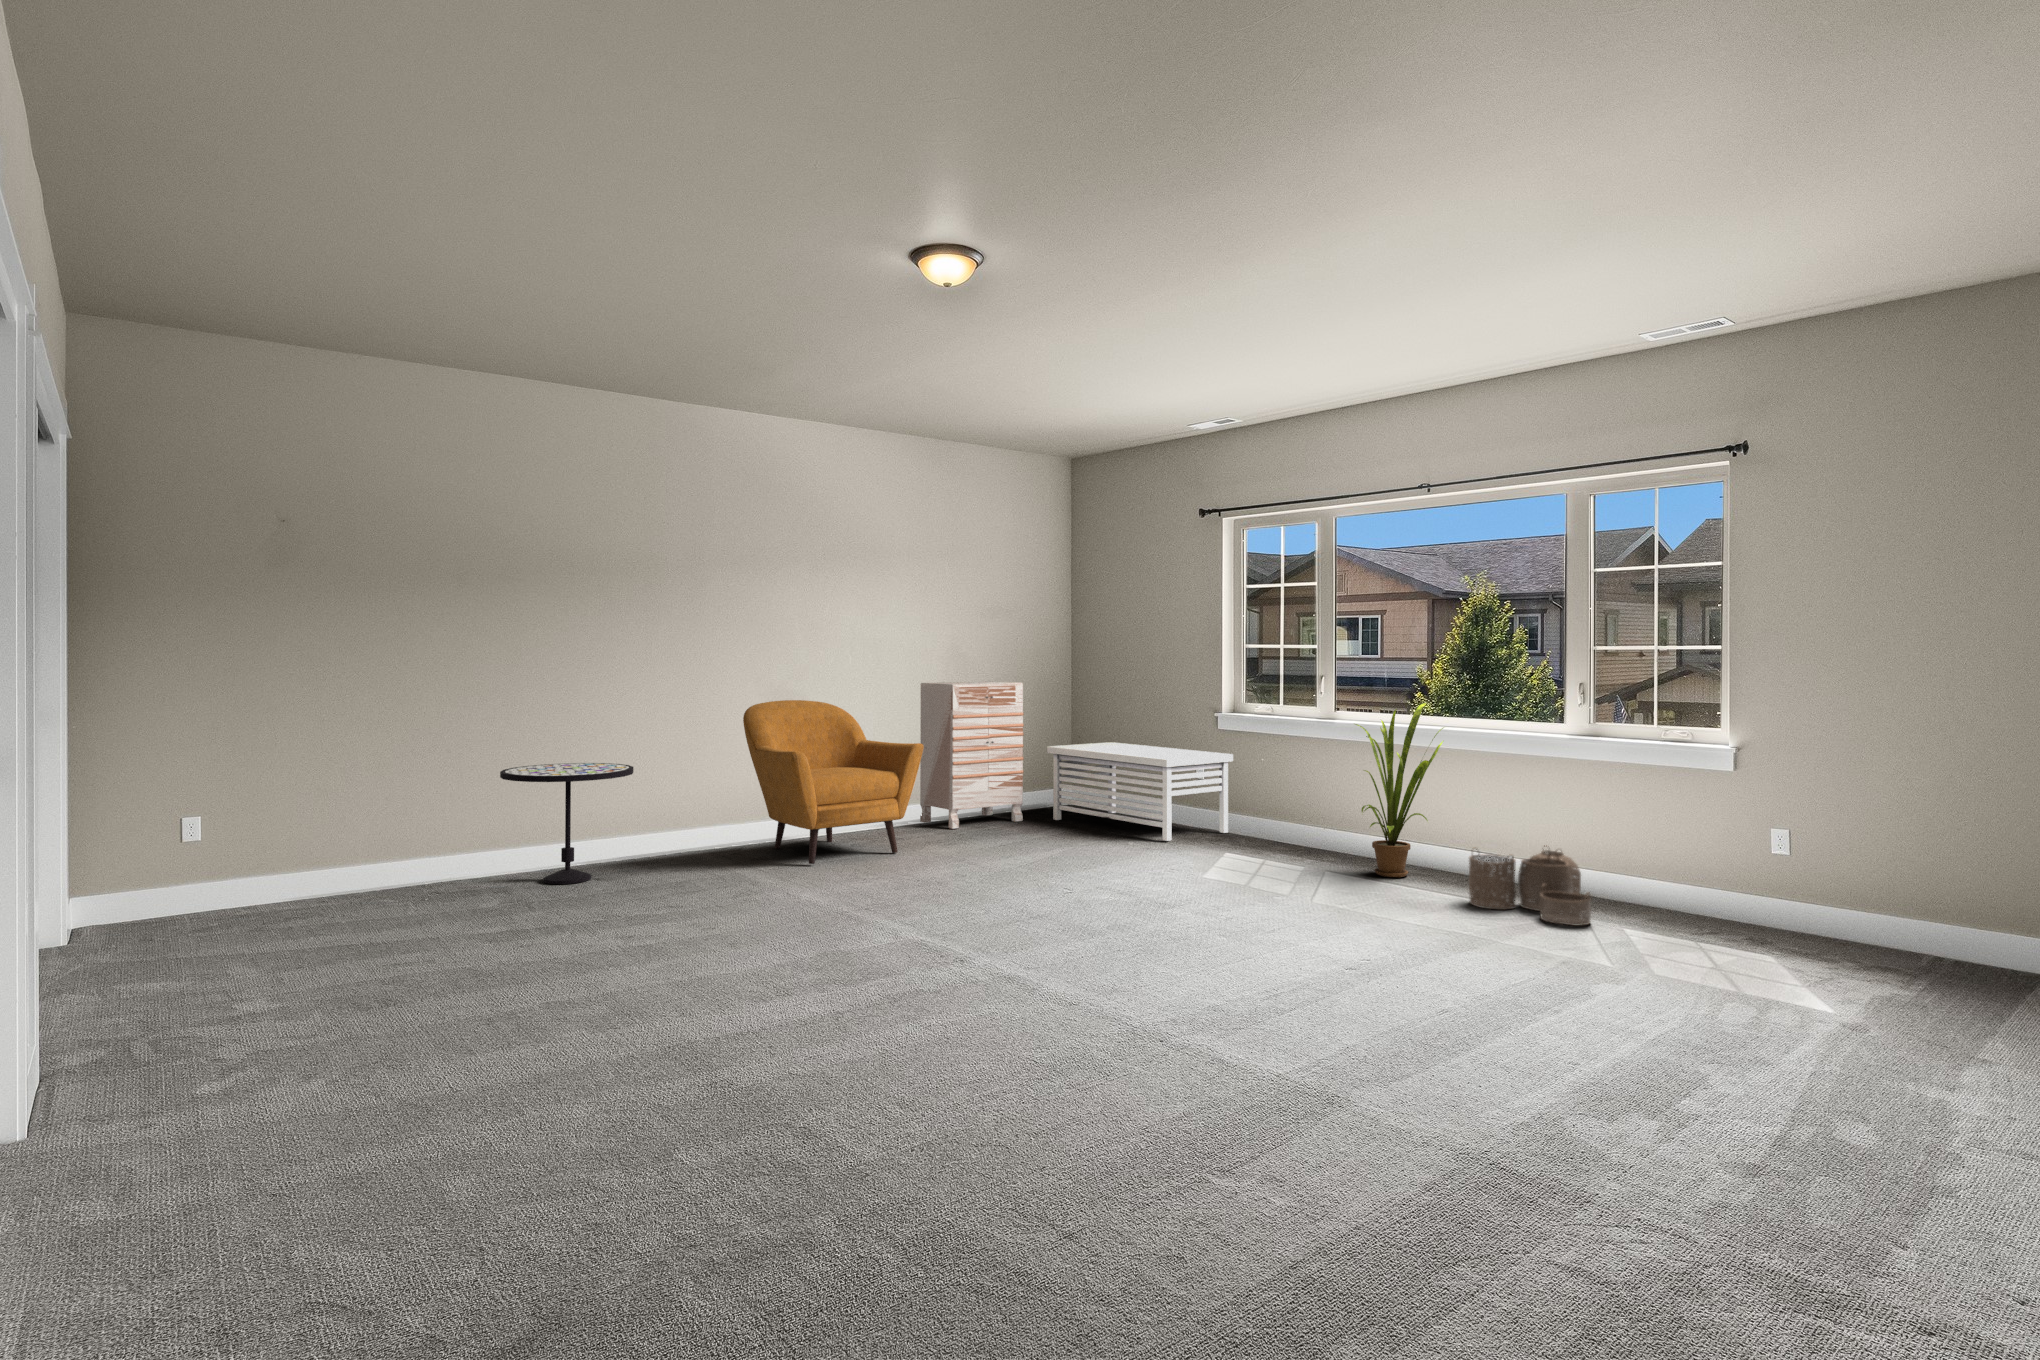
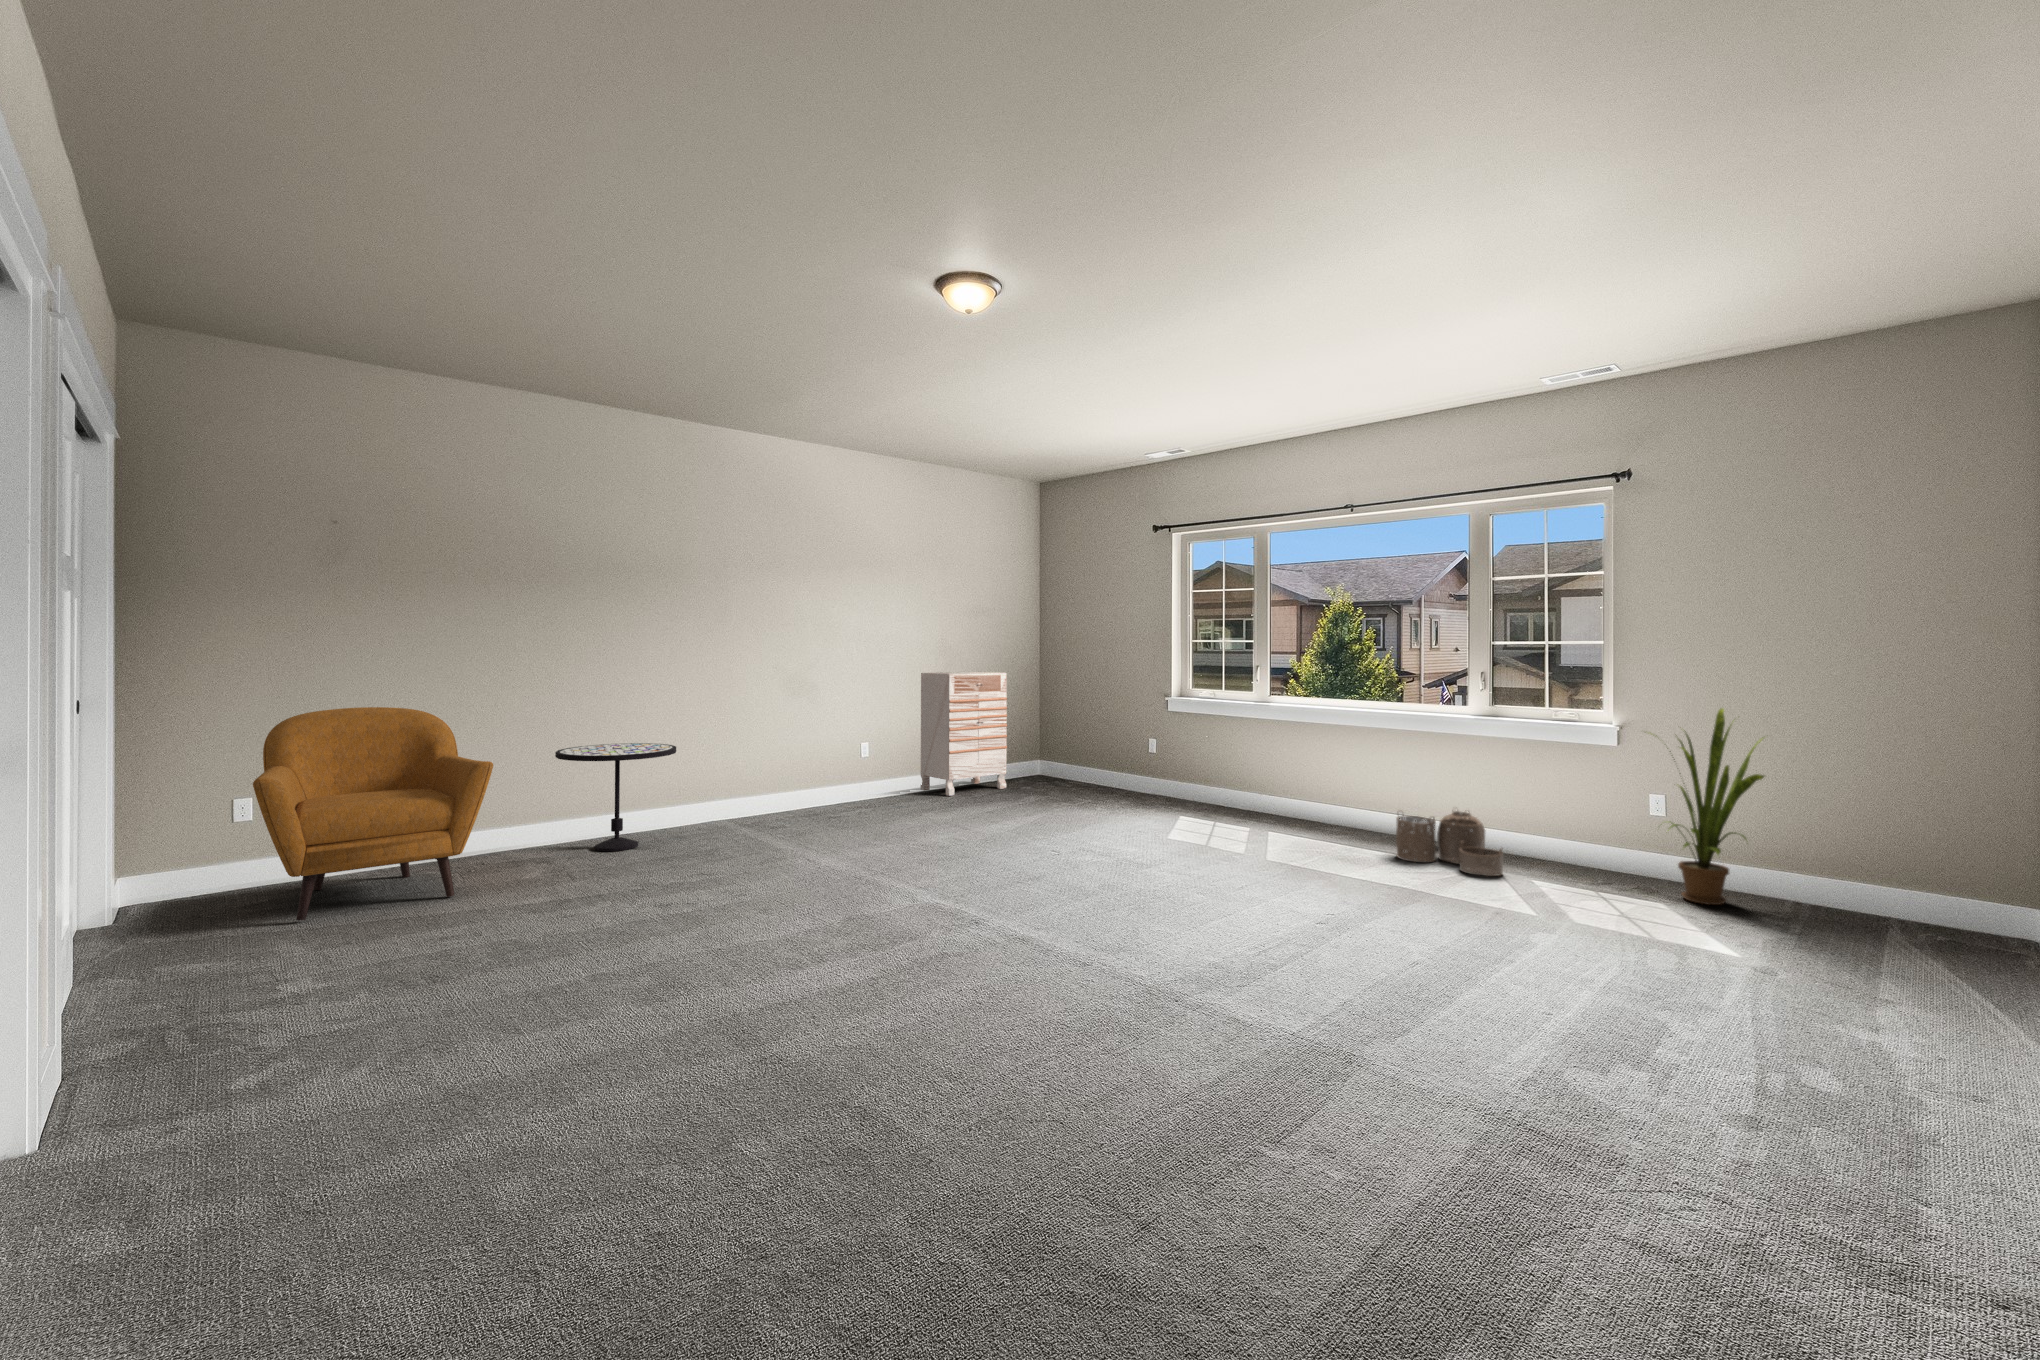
armchair: present [743,700,924,864] -> present [253,707,493,920]
house plant: present [1355,703,1443,877] -> present [1668,708,1764,905]
storage bench: present [1047,742,1233,841] -> none [1026,722,1183,805]

